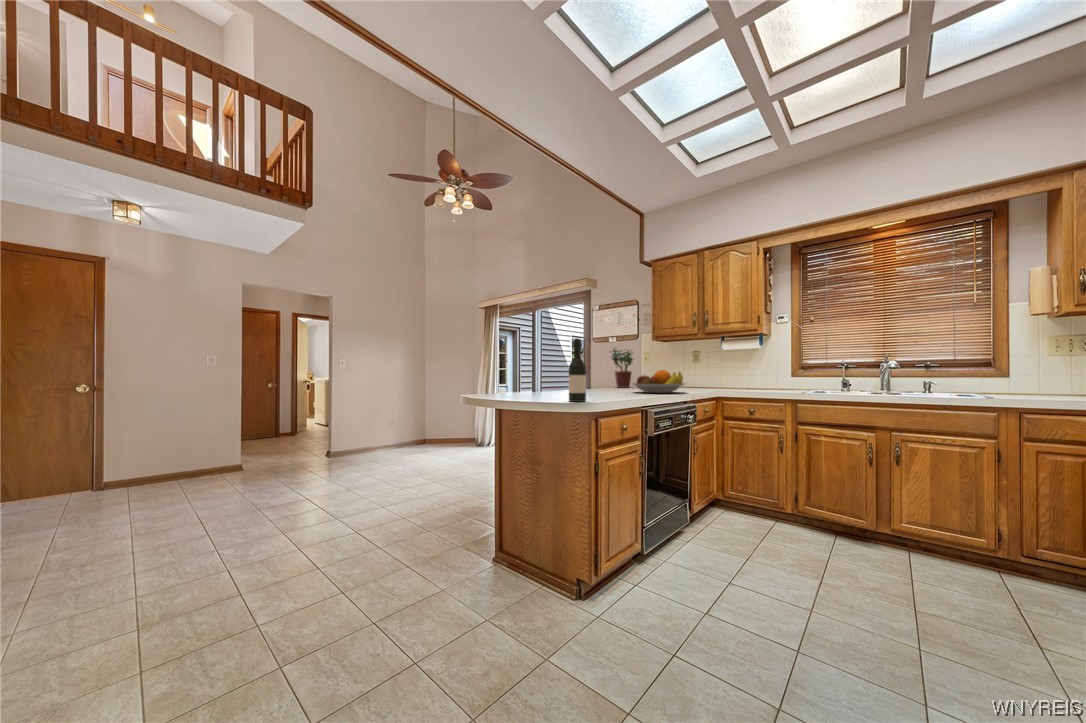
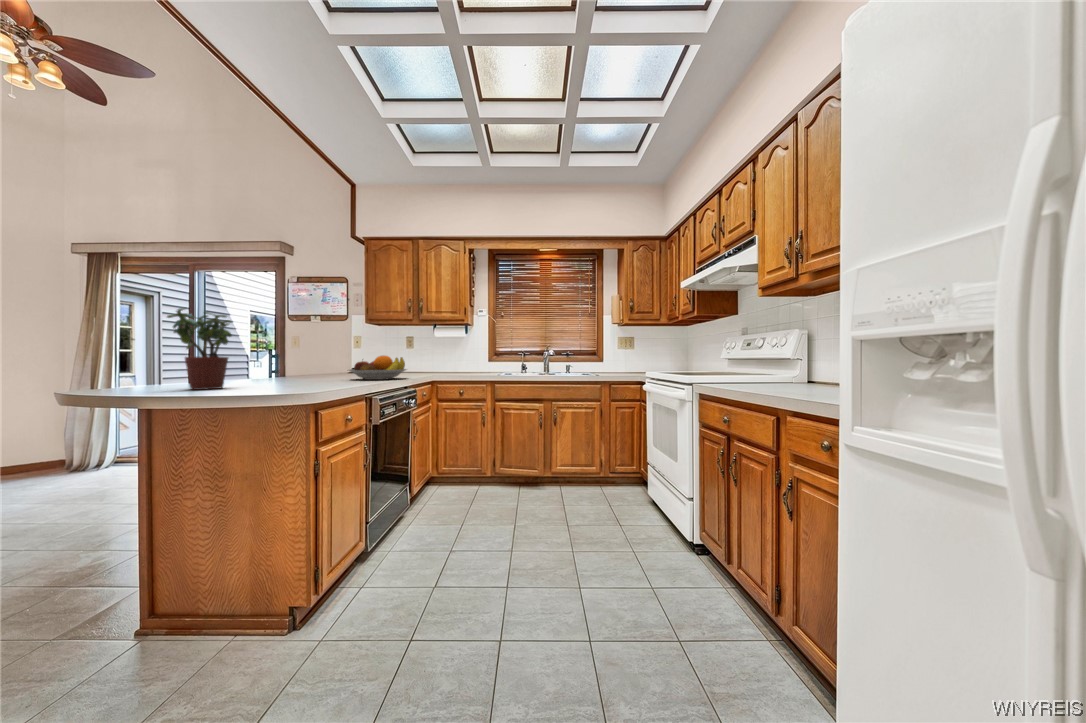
wine bottle: present [569,338,586,402] -> none [278,315,303,394]
potted plant: present [611,348,633,388] -> present [167,307,232,390]

